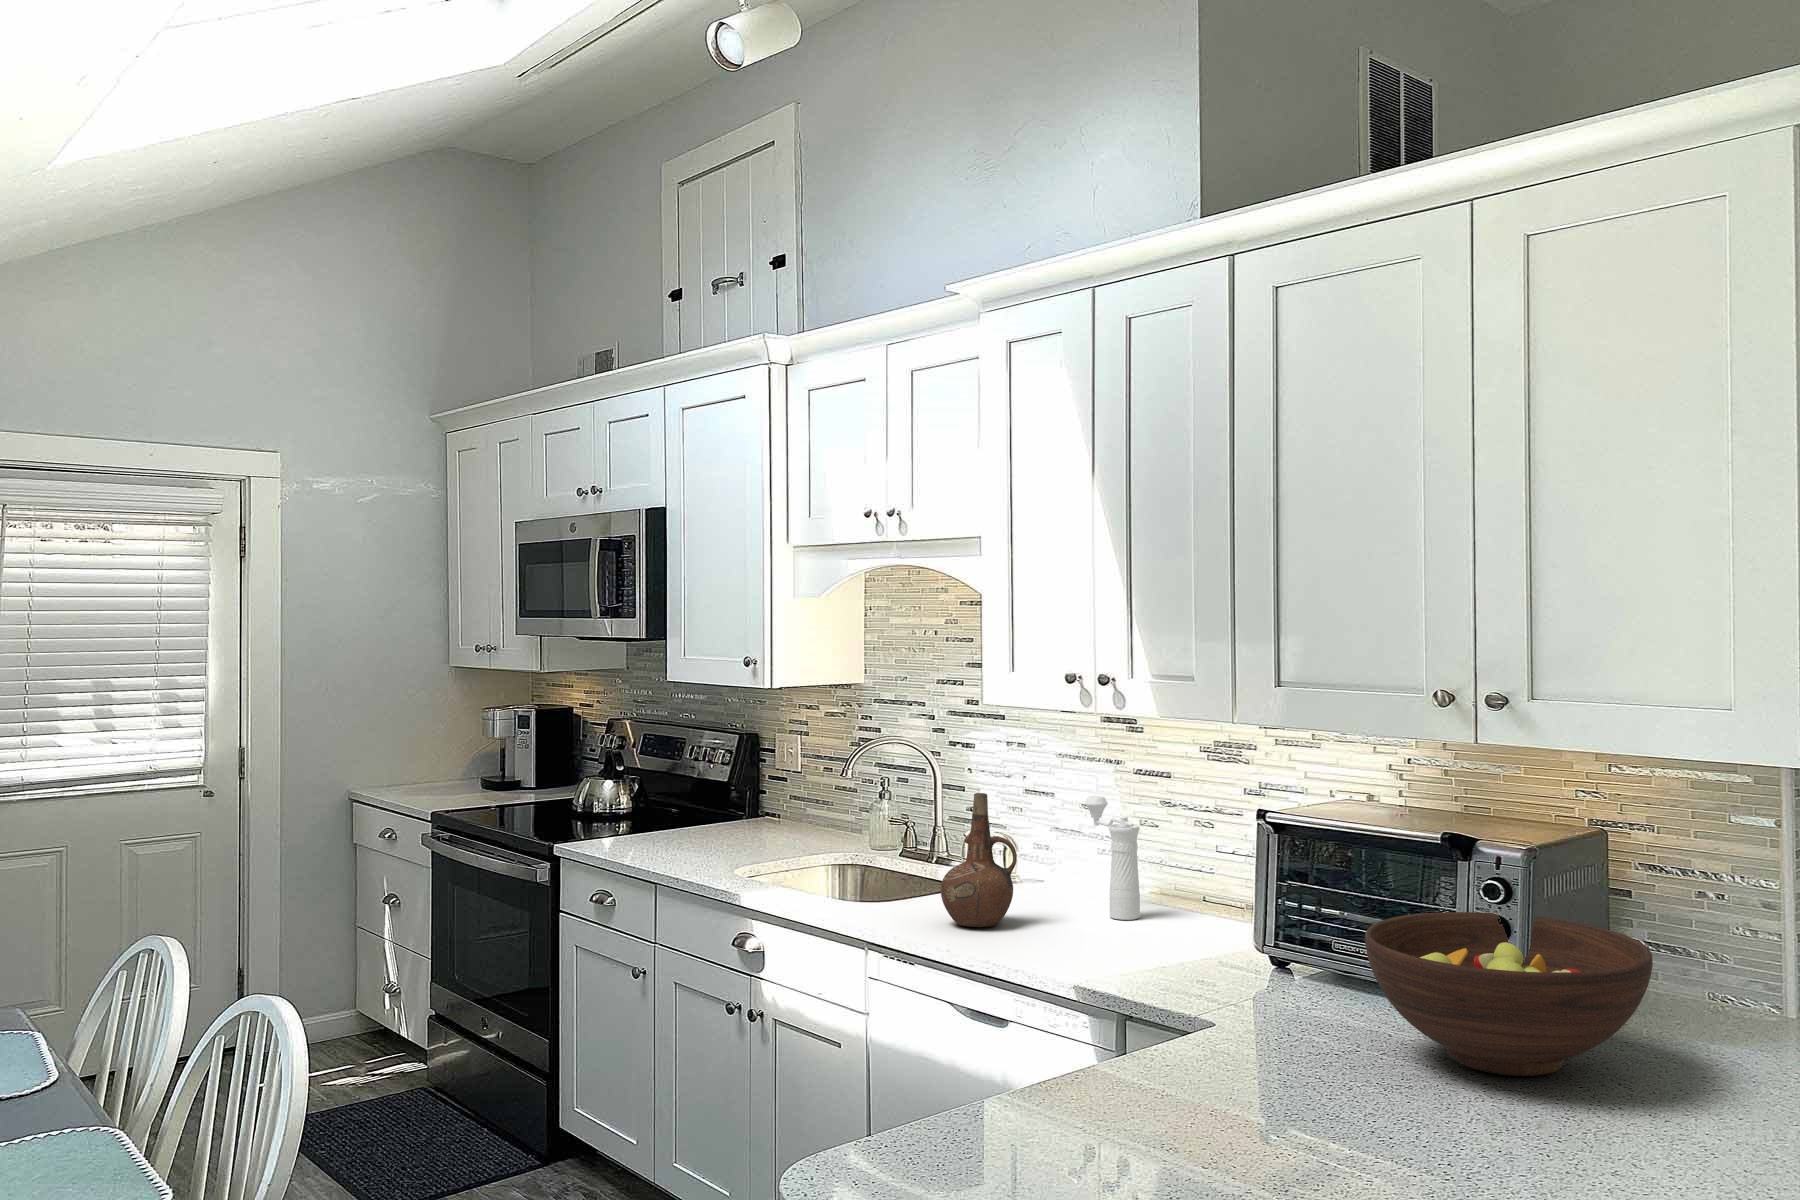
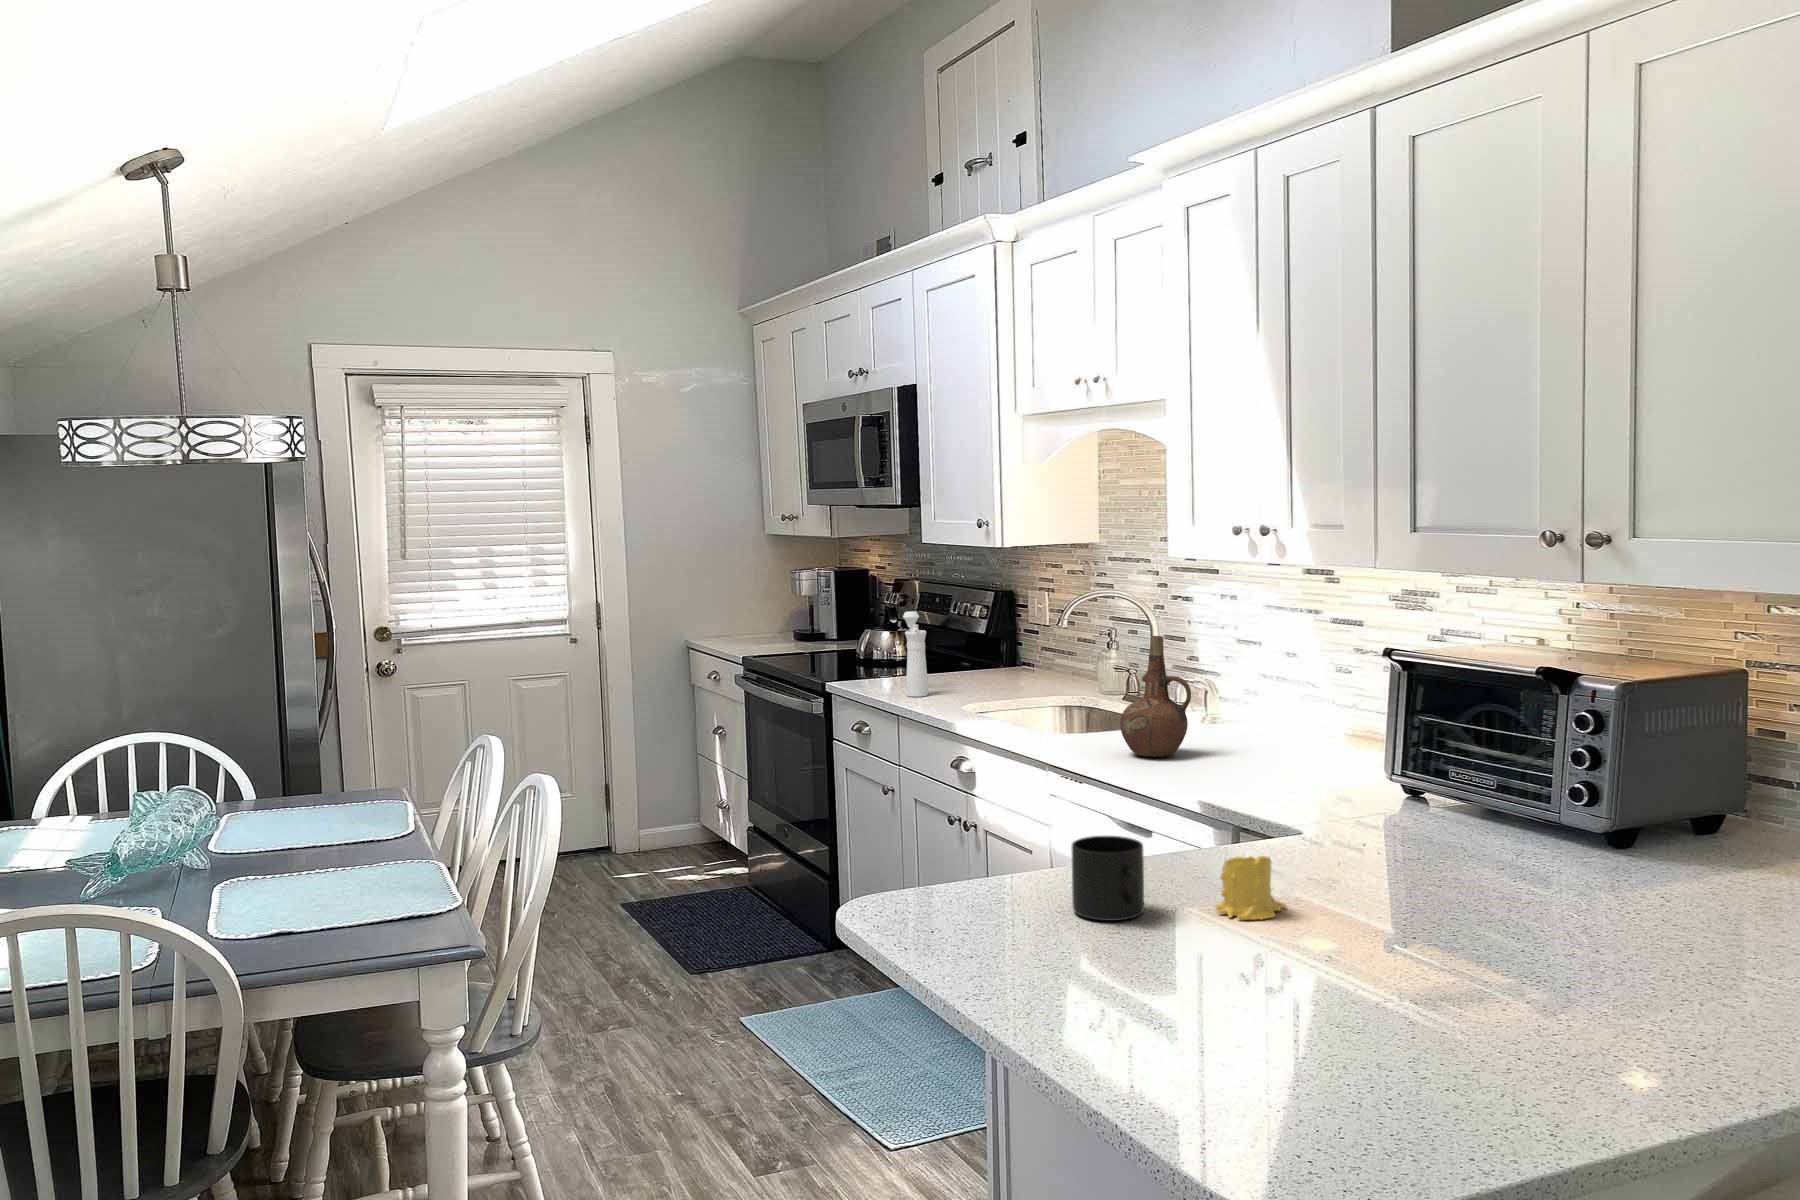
pepper mill: present [1085,796,1140,920] -> present [903,612,928,697]
fruit bowl: present [1365,912,1653,1076] -> none [1443,744,1730,896]
mug: none [1013,1038,1099,1139] -> present [1072,836,1144,921]
candle: none [1164,1045,1240,1128] -> present [1216,853,1287,920]

